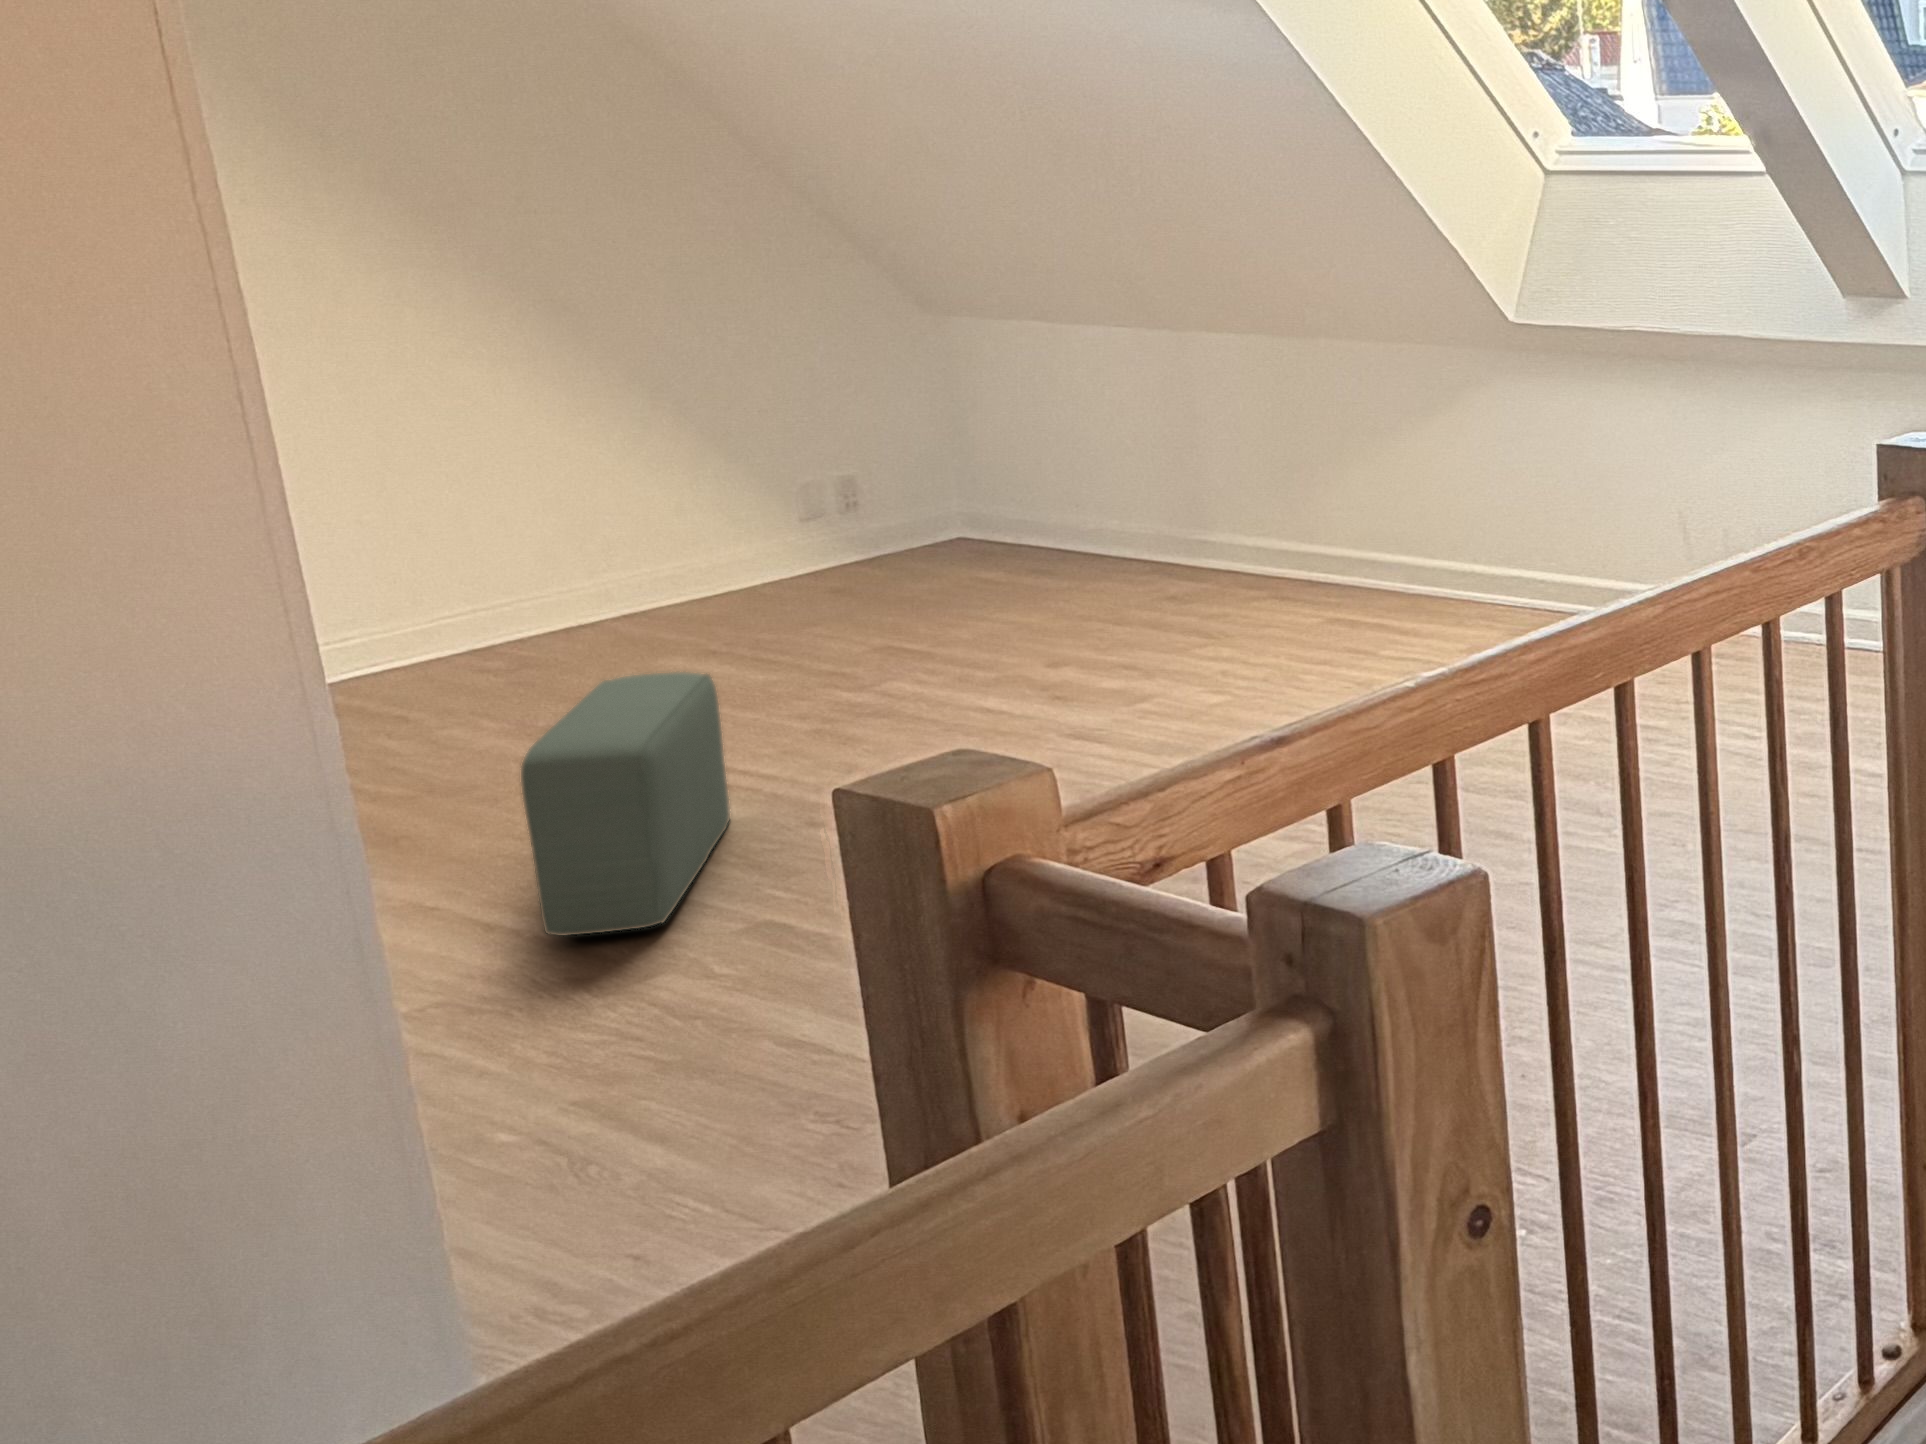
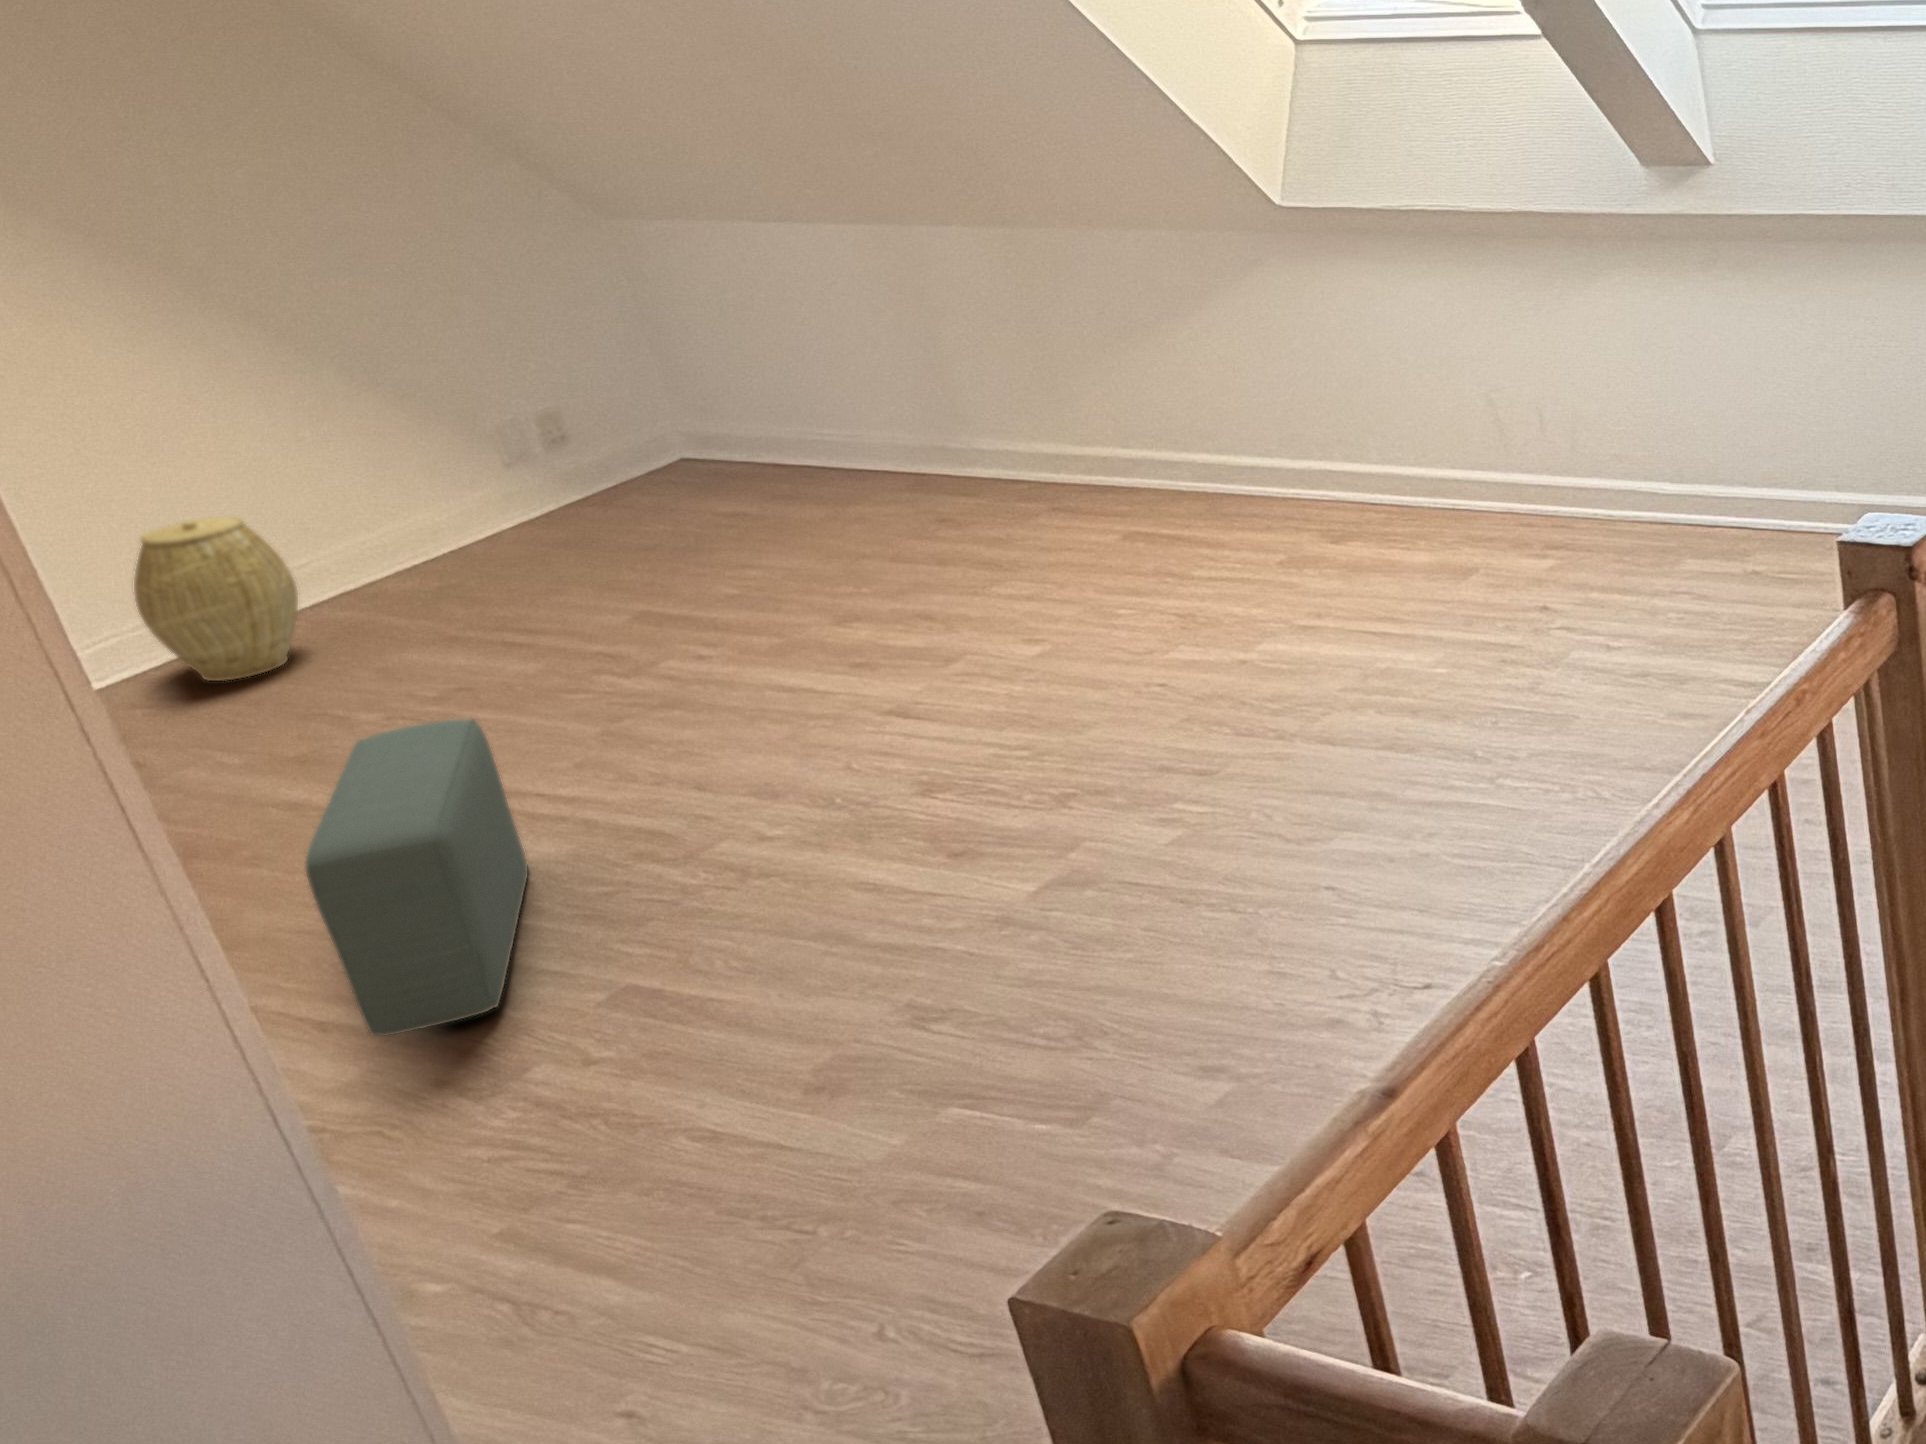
woven basket: none [468,514,606,660] -> present [134,517,298,681]

